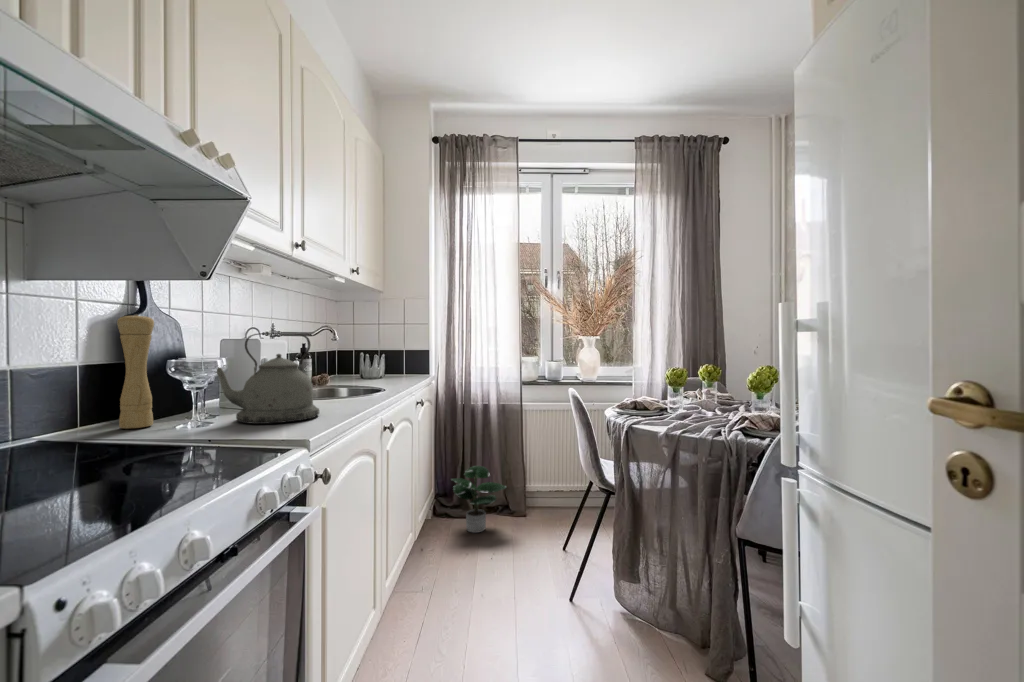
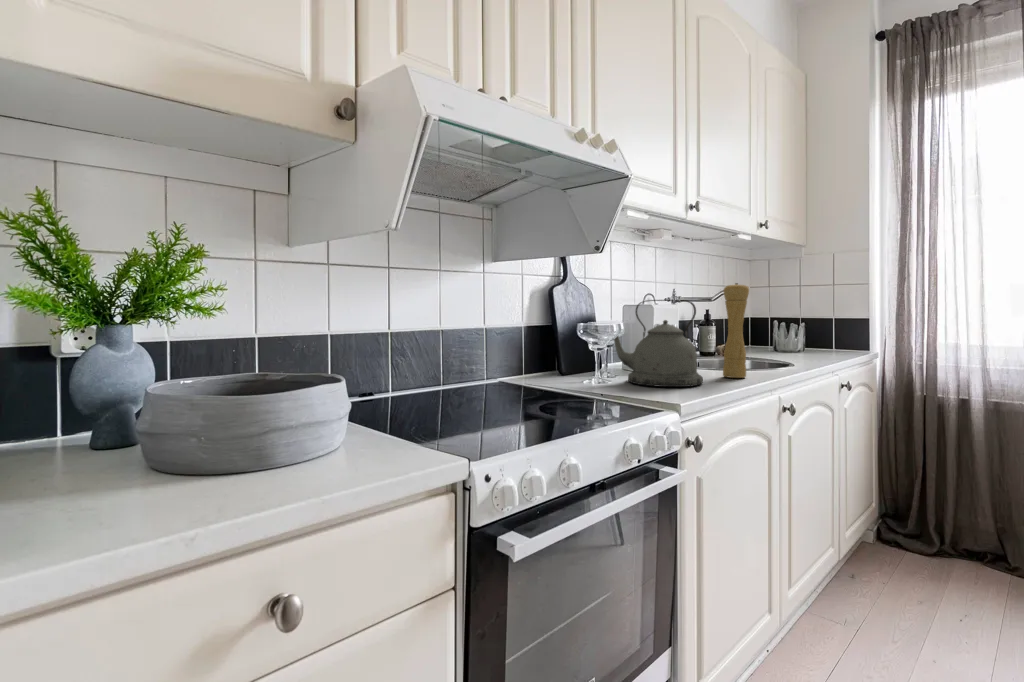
pepper mill: present [117,314,154,429] -> present [723,283,749,378]
potted plant: present [451,466,506,533] -> none [893,482,992,574]

